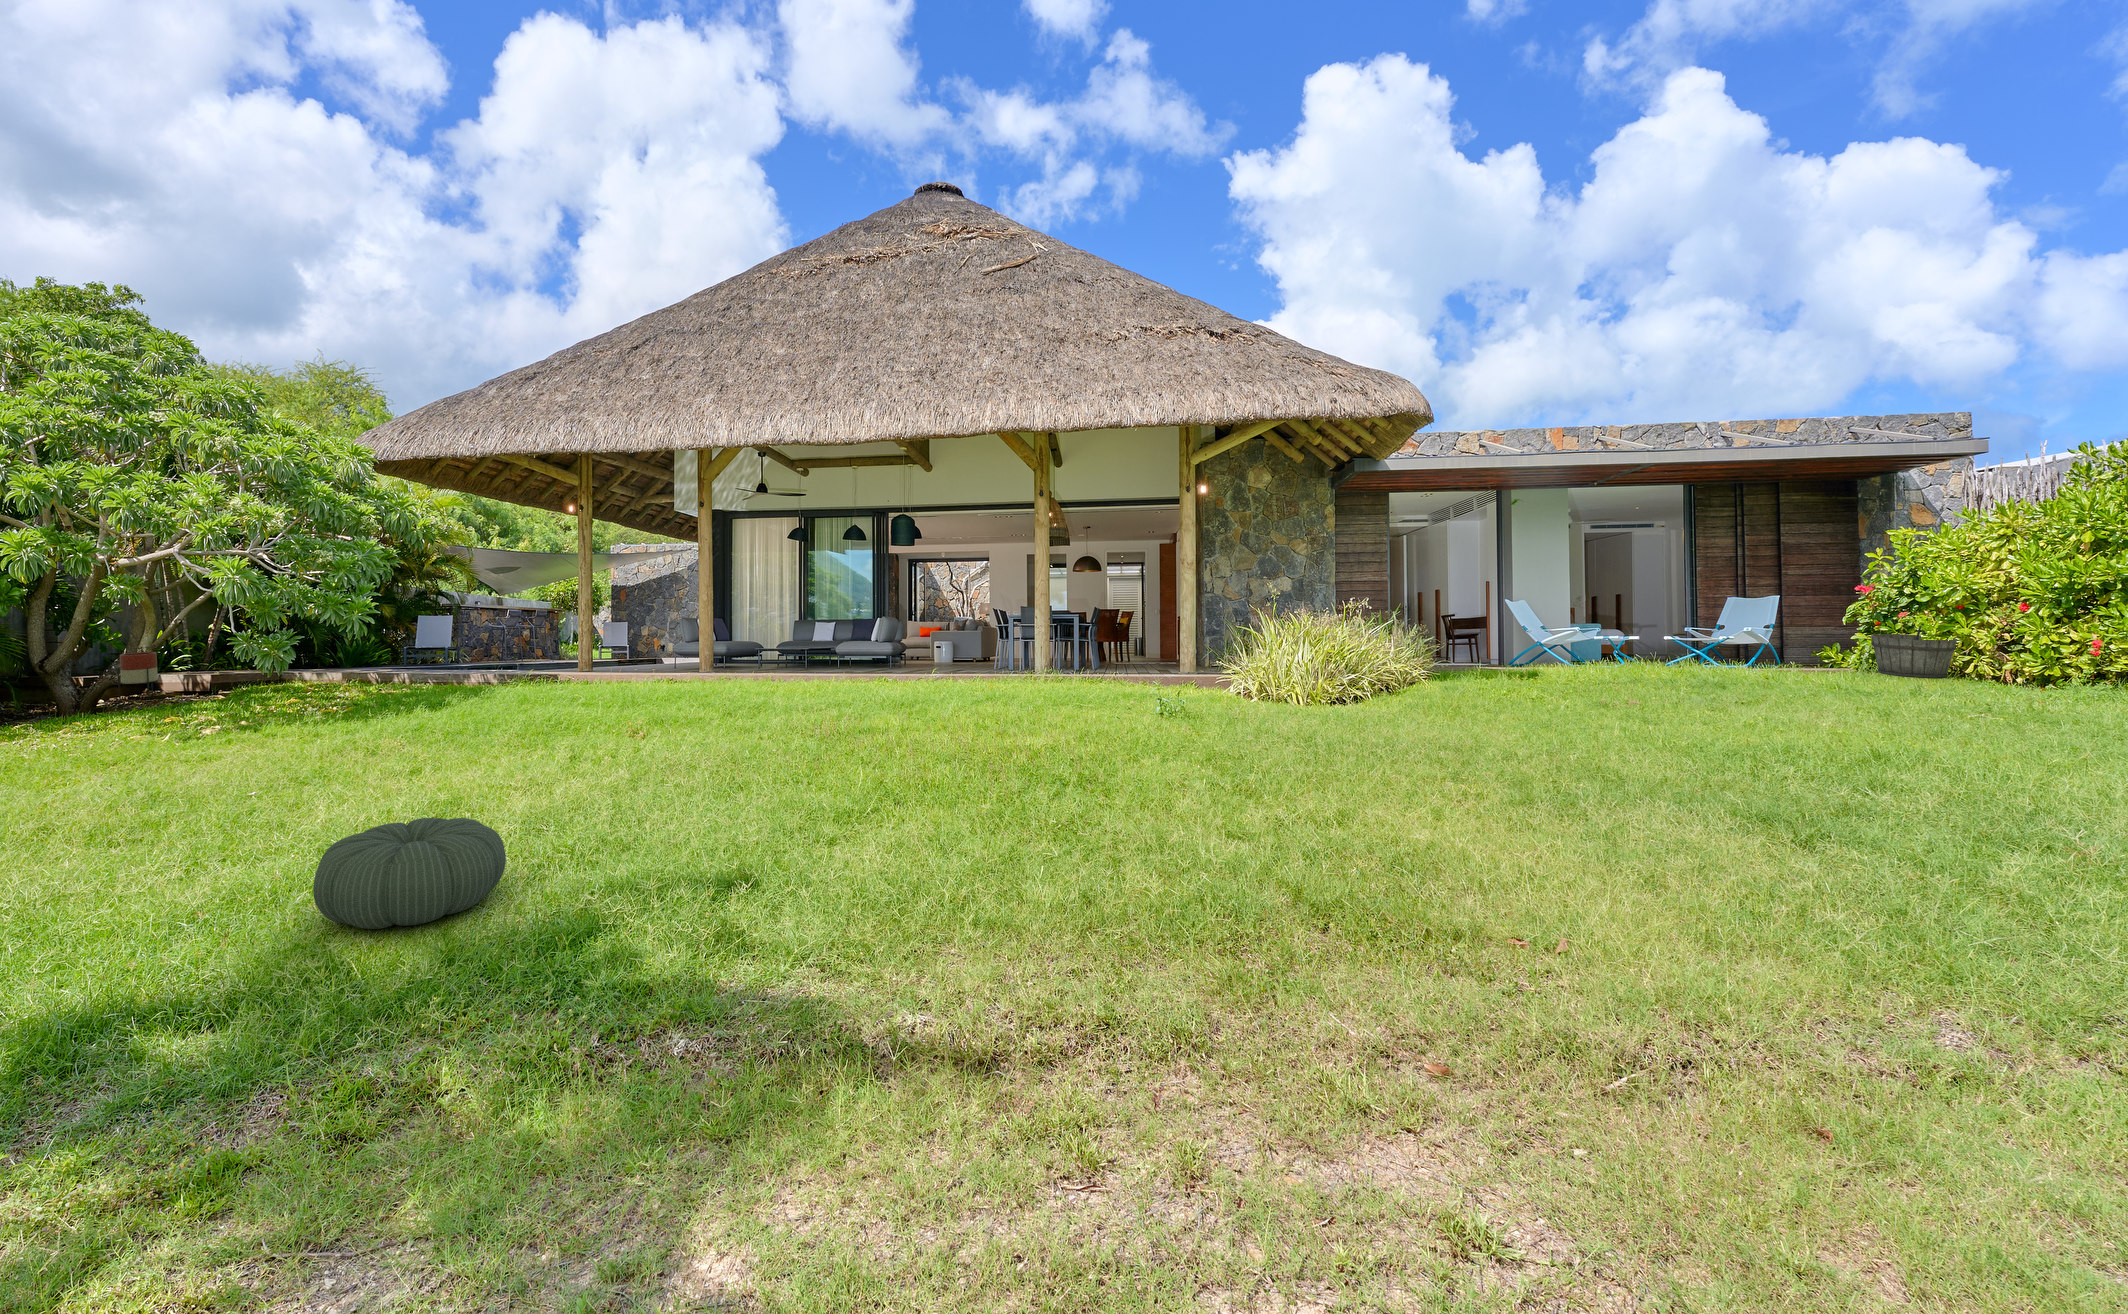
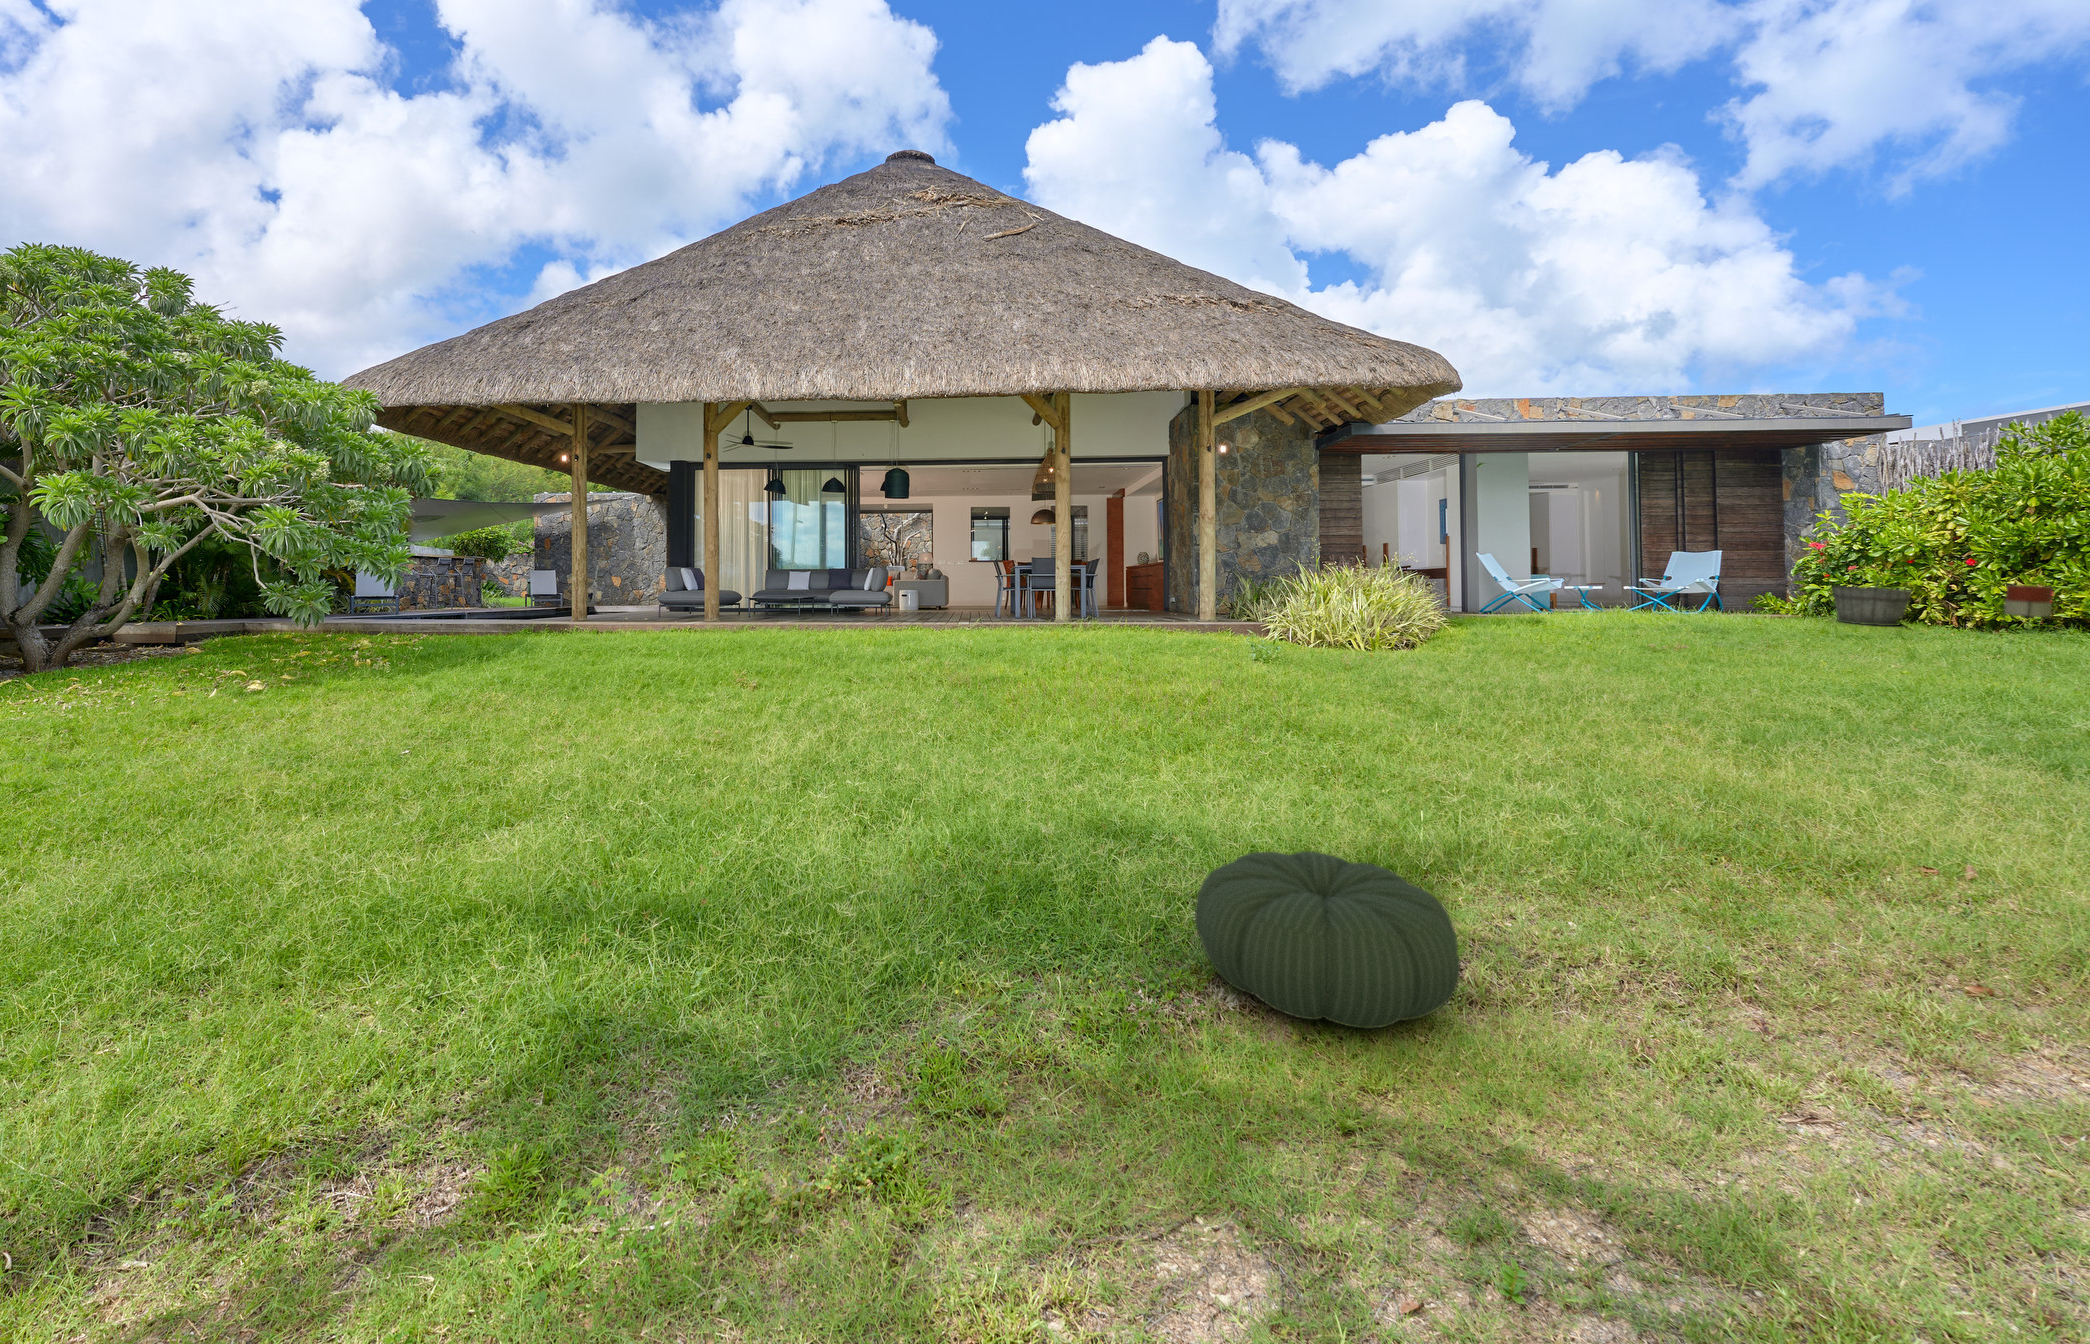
planter: present [118,652,158,699] -> present [2004,585,2053,624]
pouf: present [313,818,506,929] -> present [1195,851,1460,1028]

